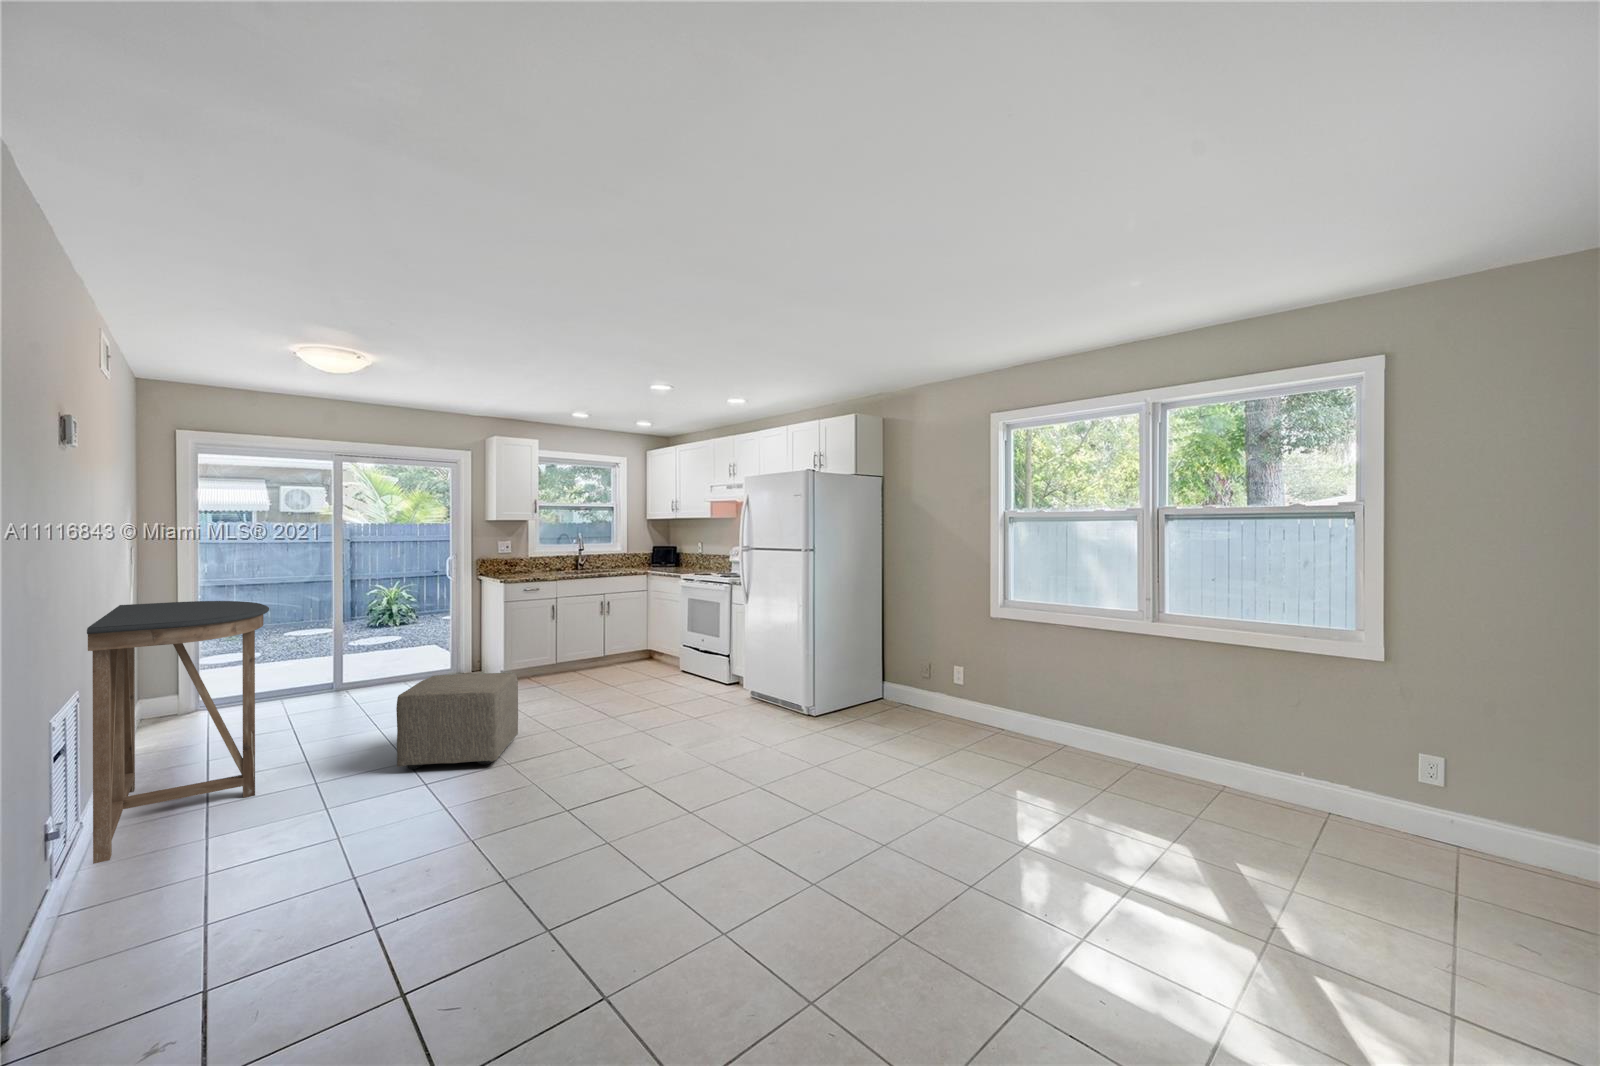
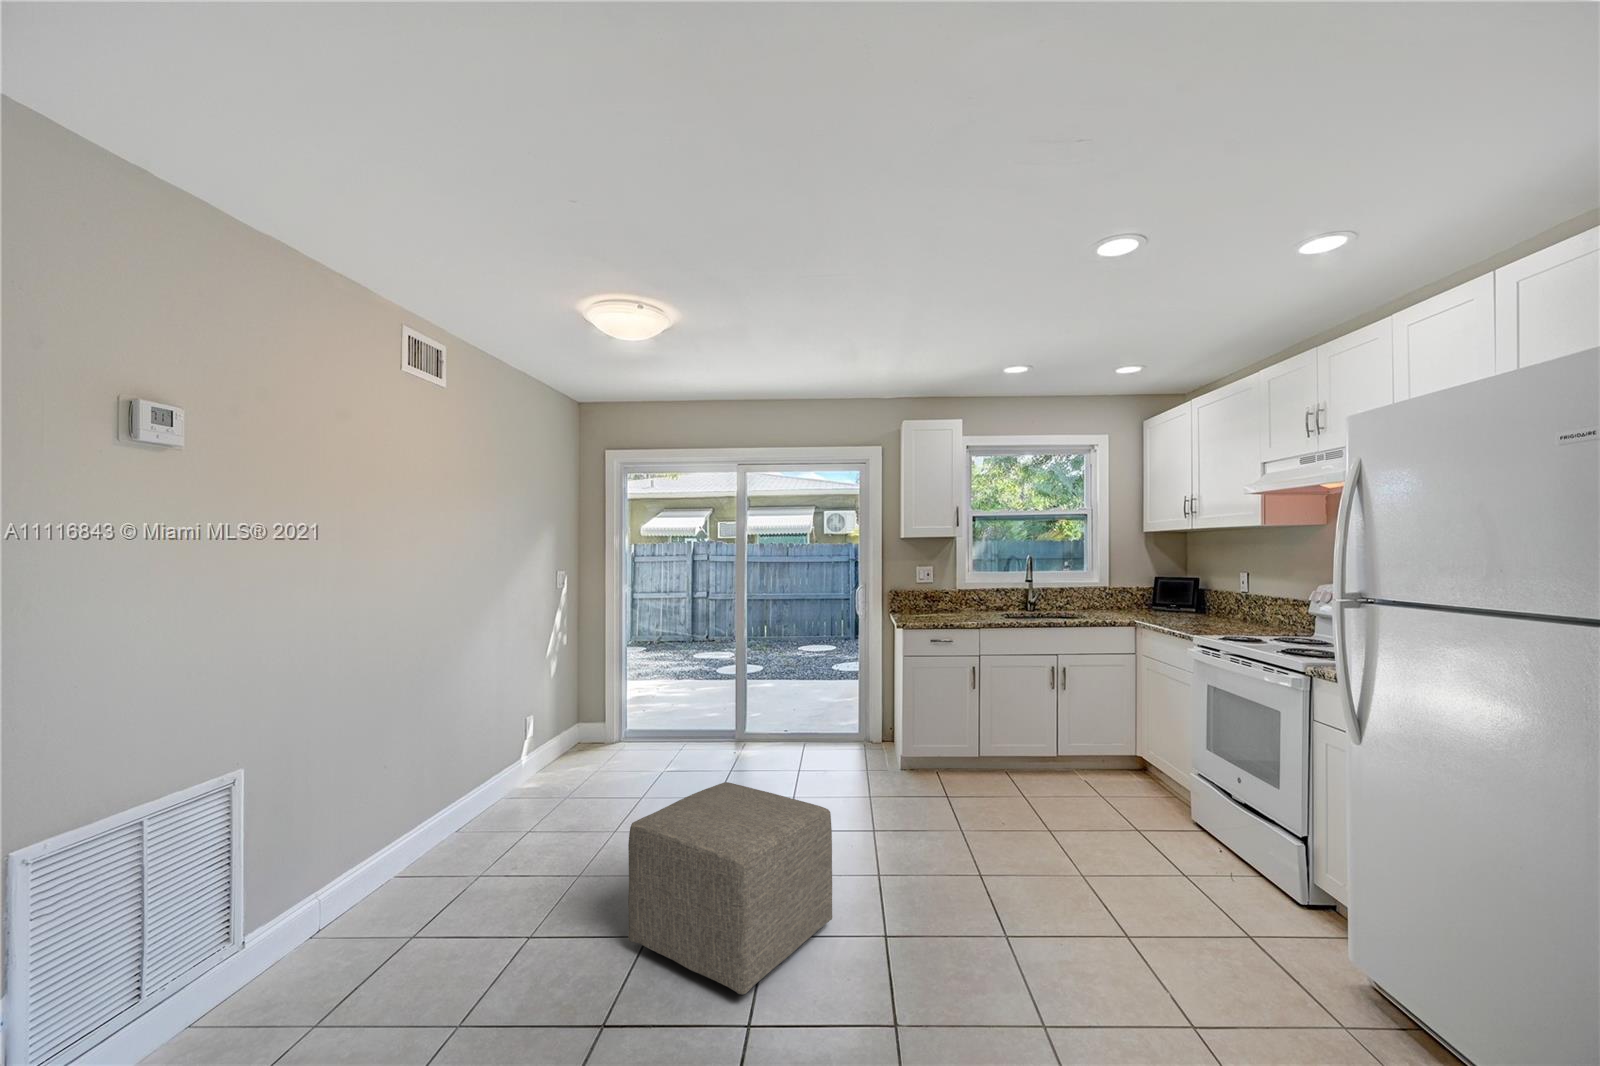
console table: present [87,601,269,864] -> none [214,640,523,1006]

